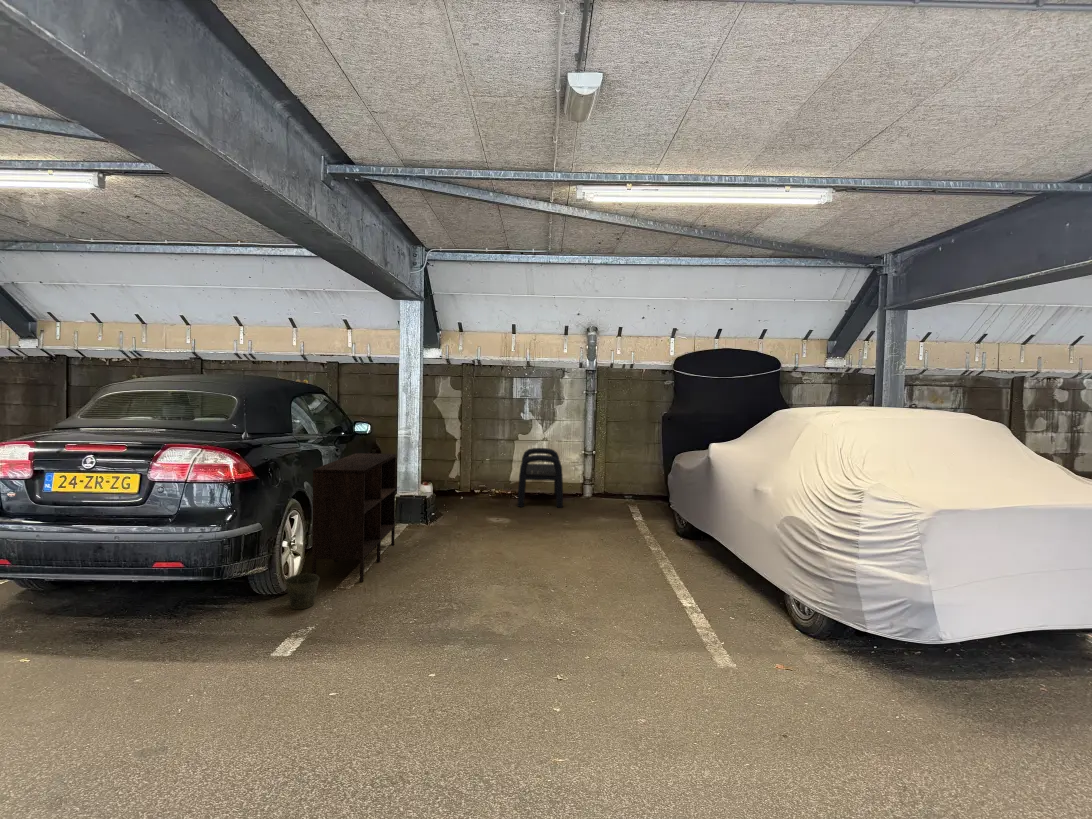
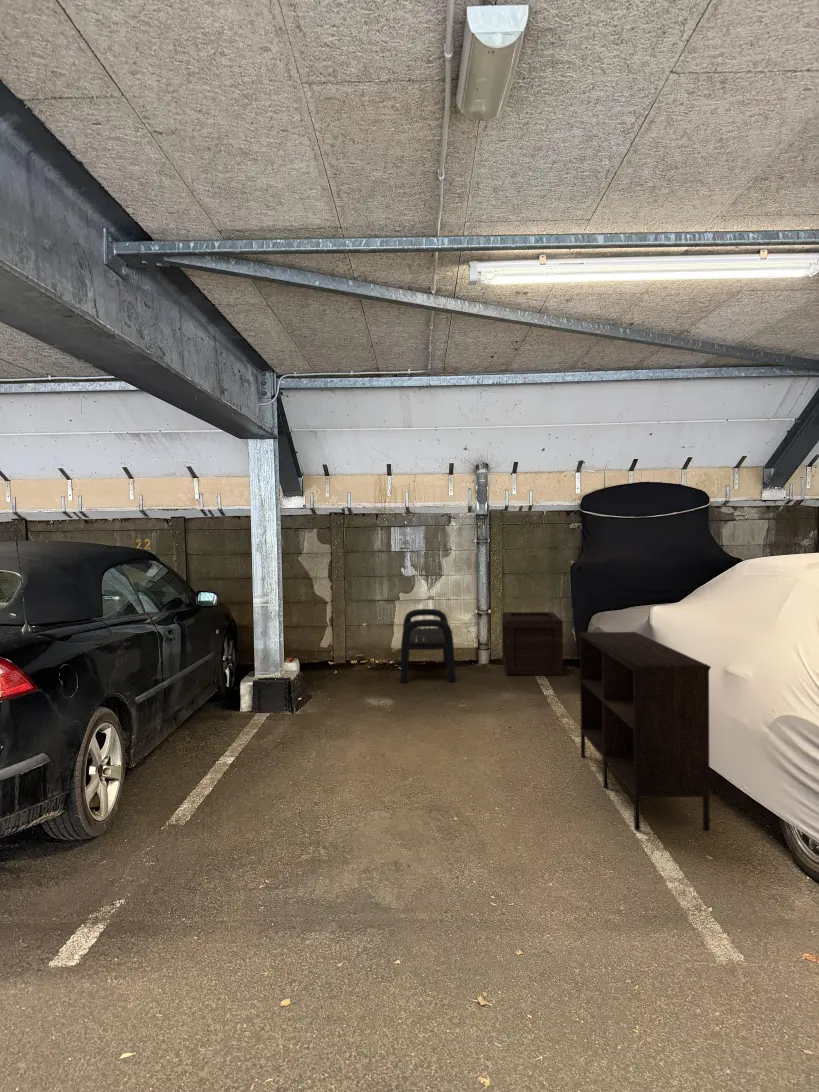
shelving unit: present [312,453,396,582] -> present [579,632,711,831]
wooden crate: none [604,453,654,506] -> present [502,612,563,676]
bucket: present [285,572,319,609] -> none [89,795,138,864]

